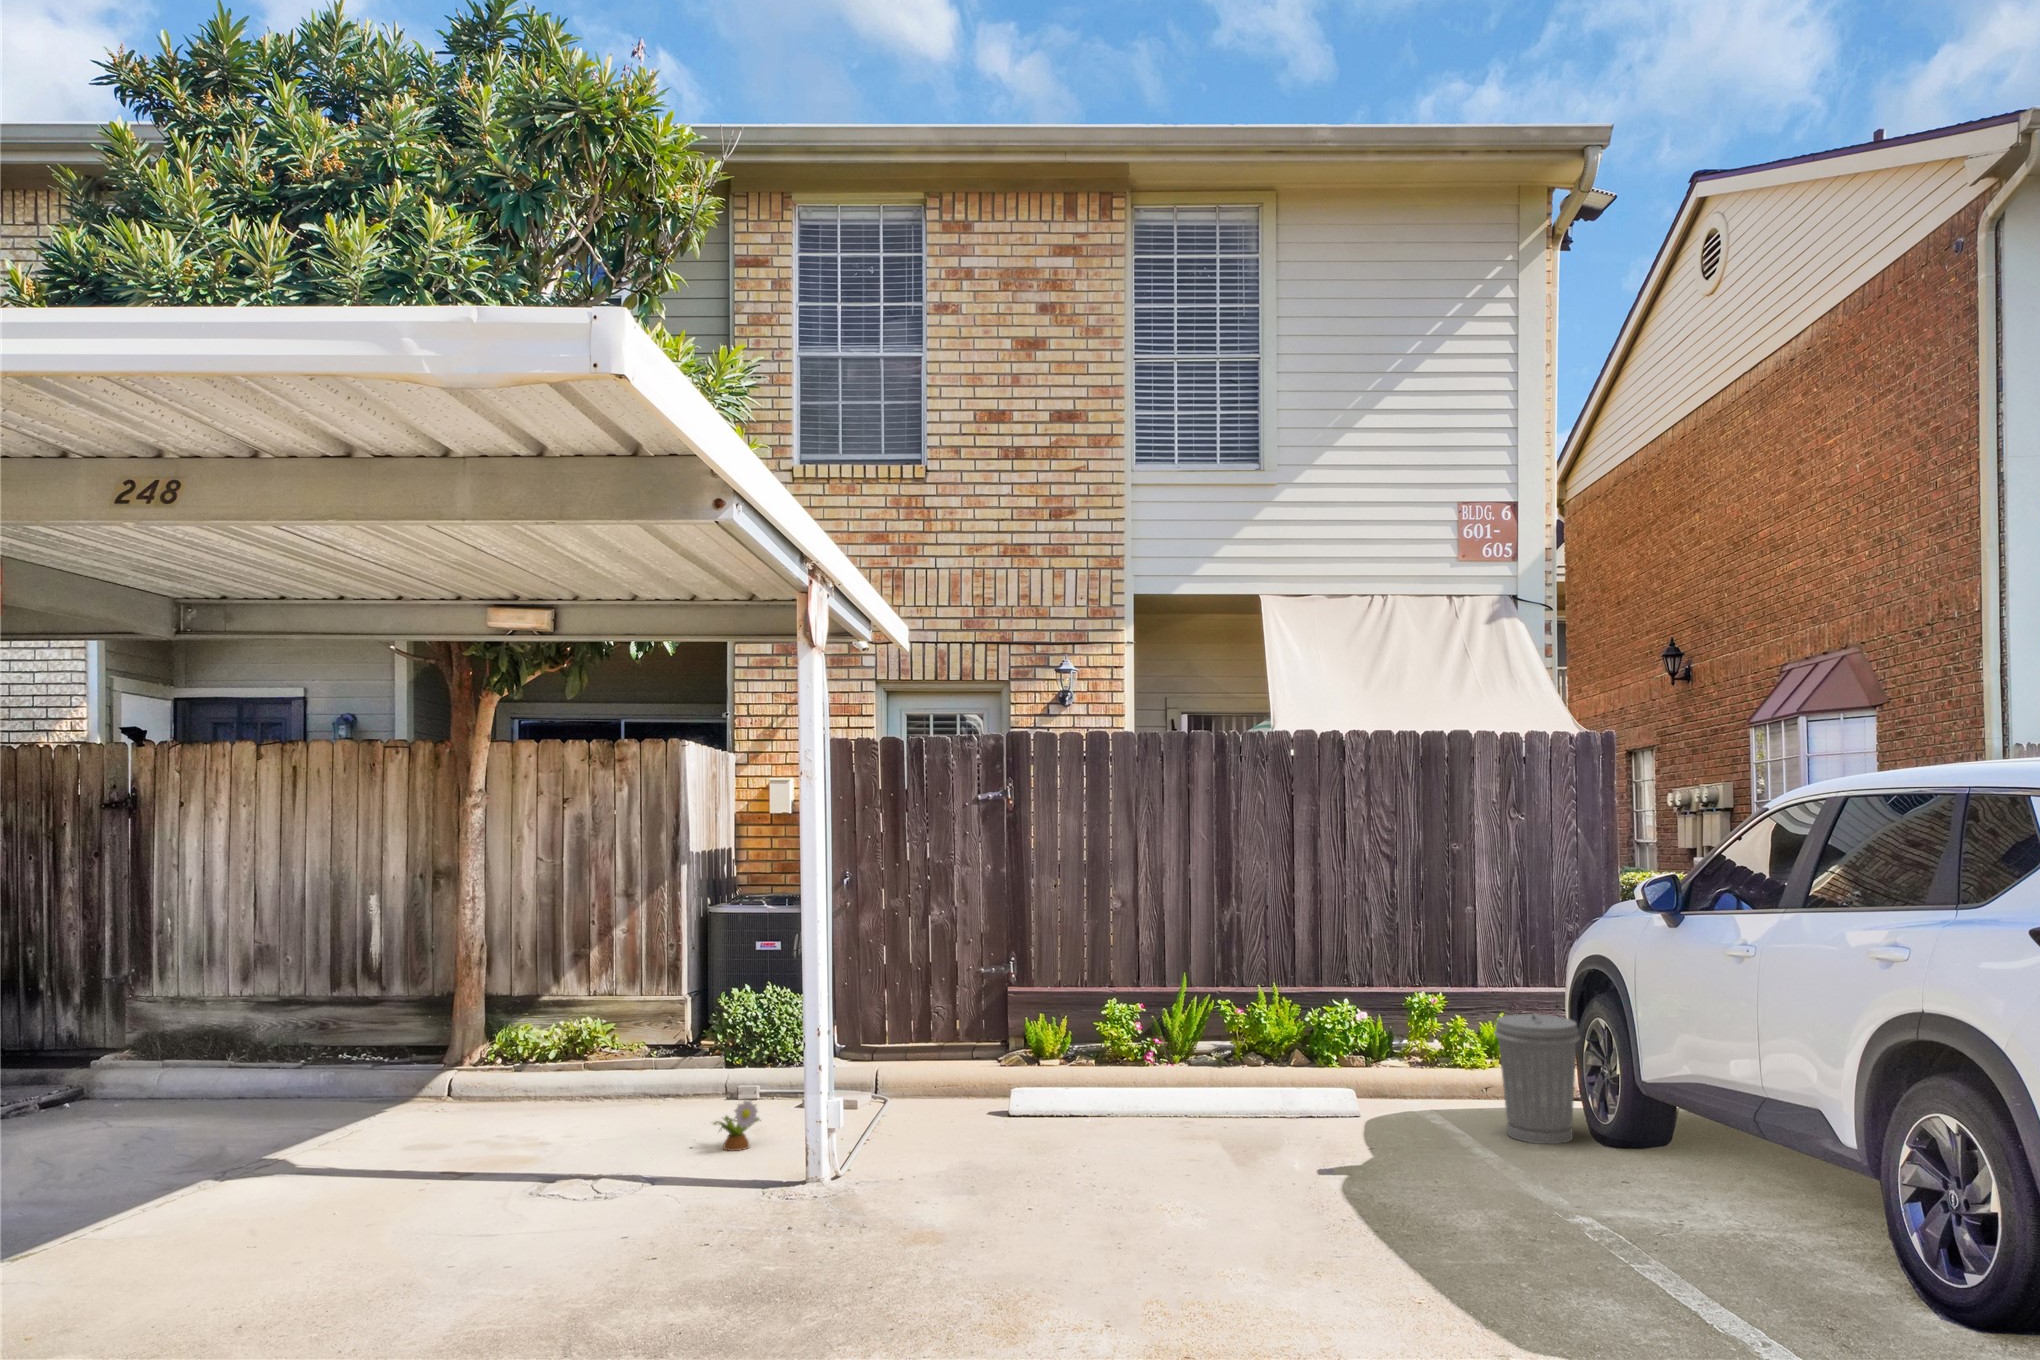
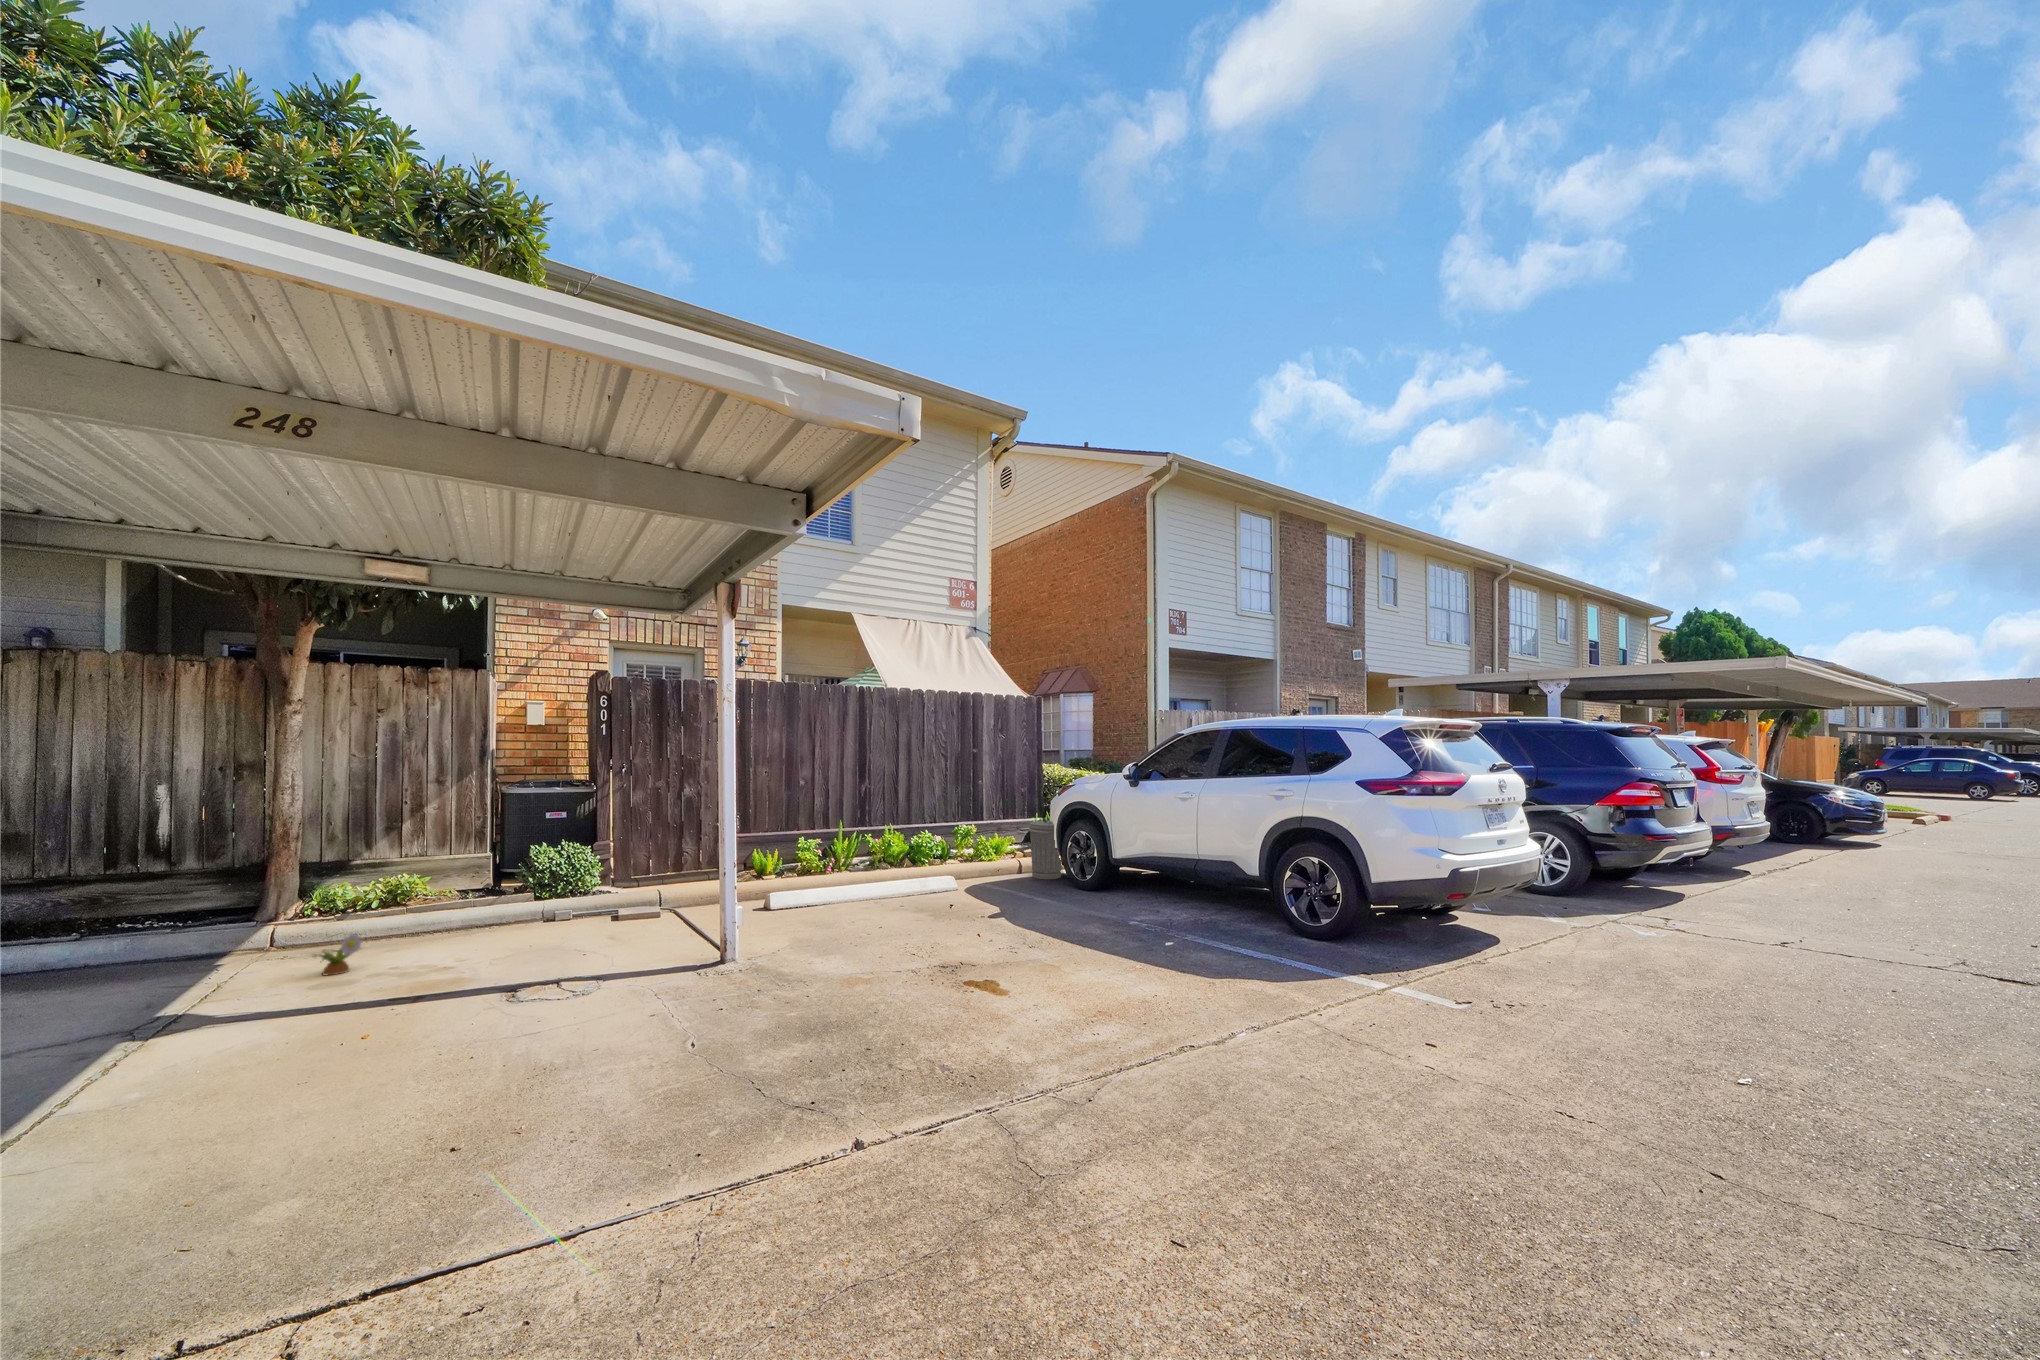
decorative plant: present [713,1100,761,1151] -> present [312,934,362,975]

